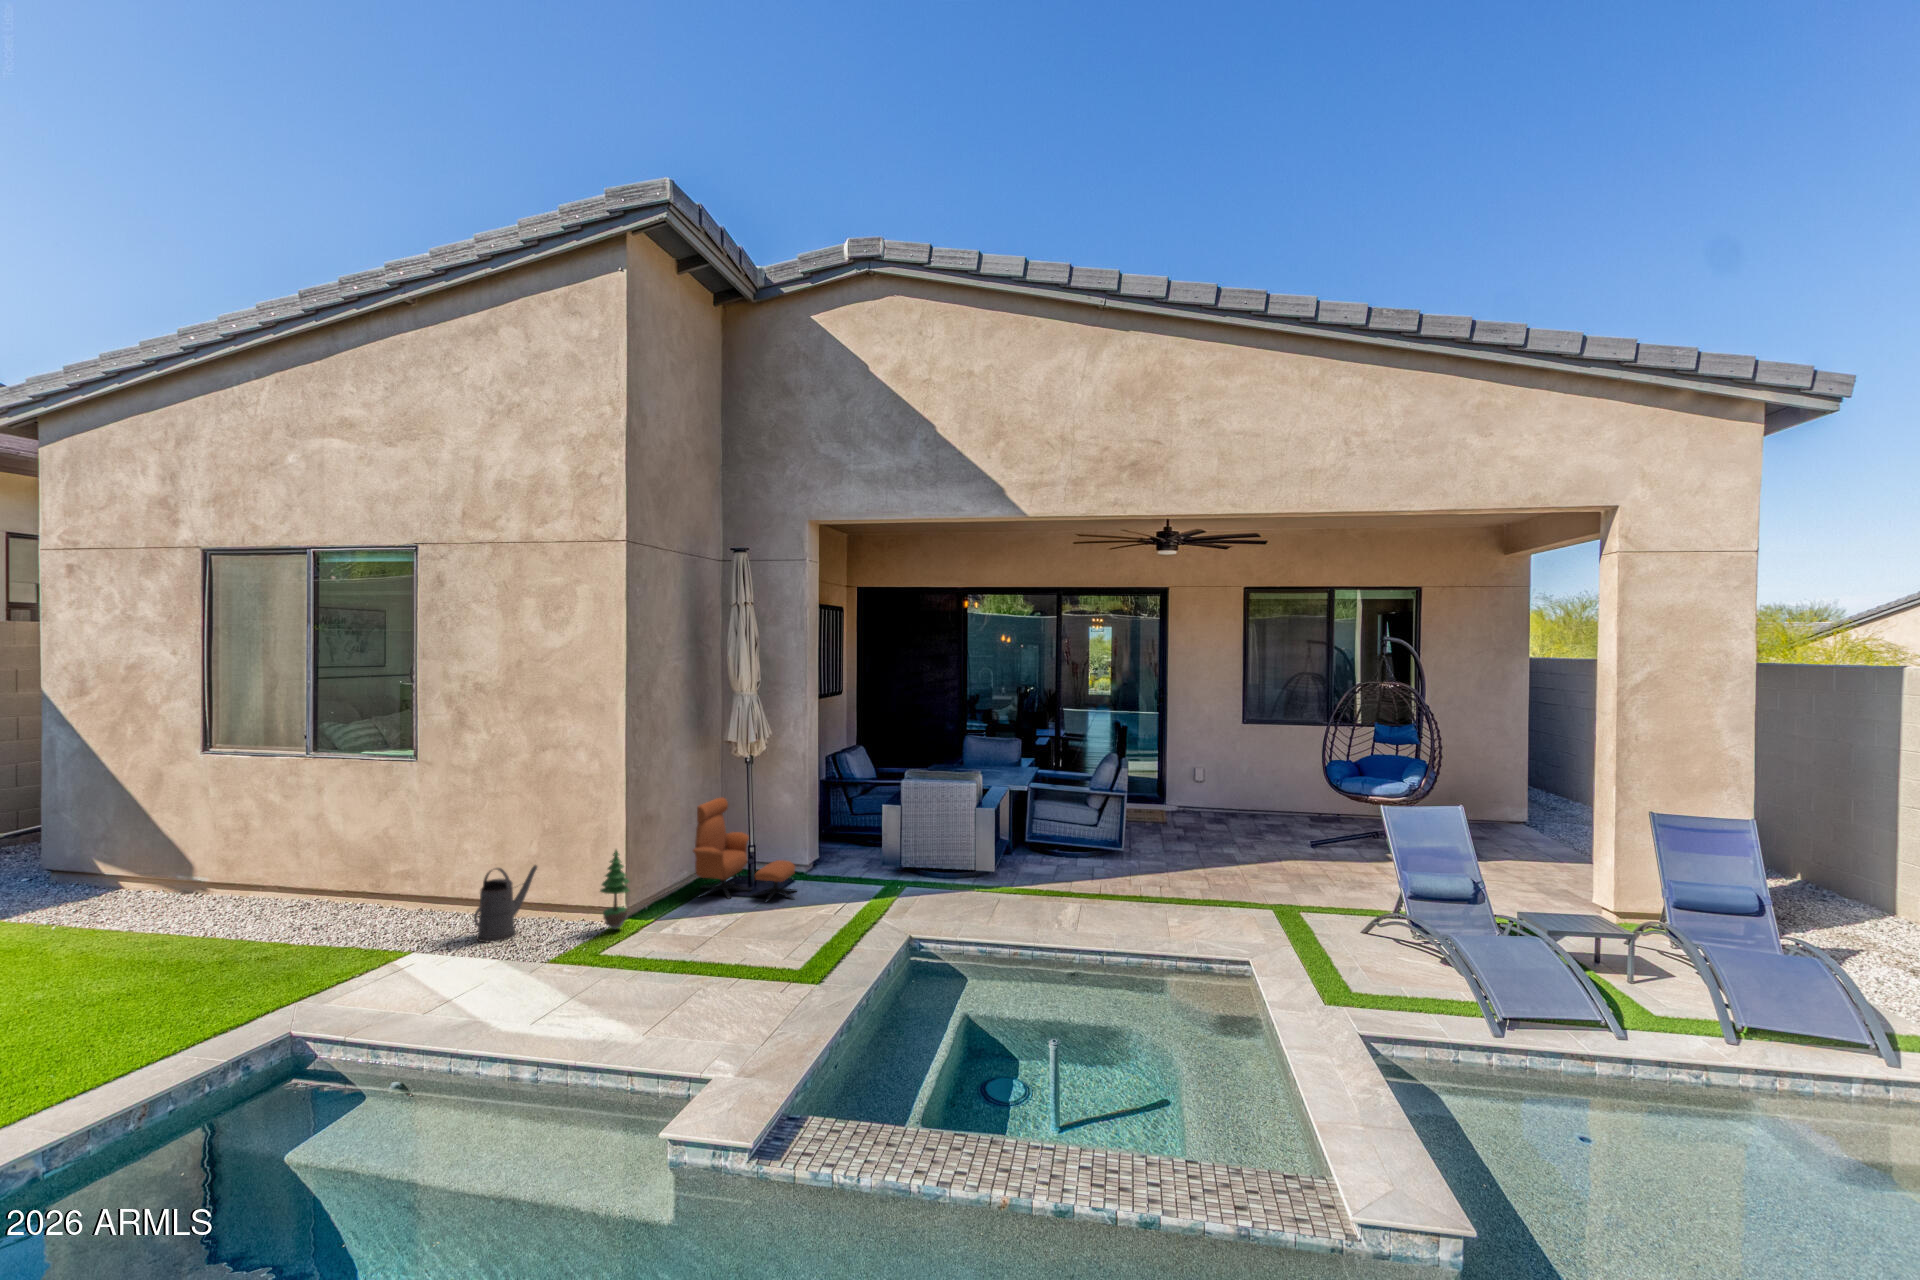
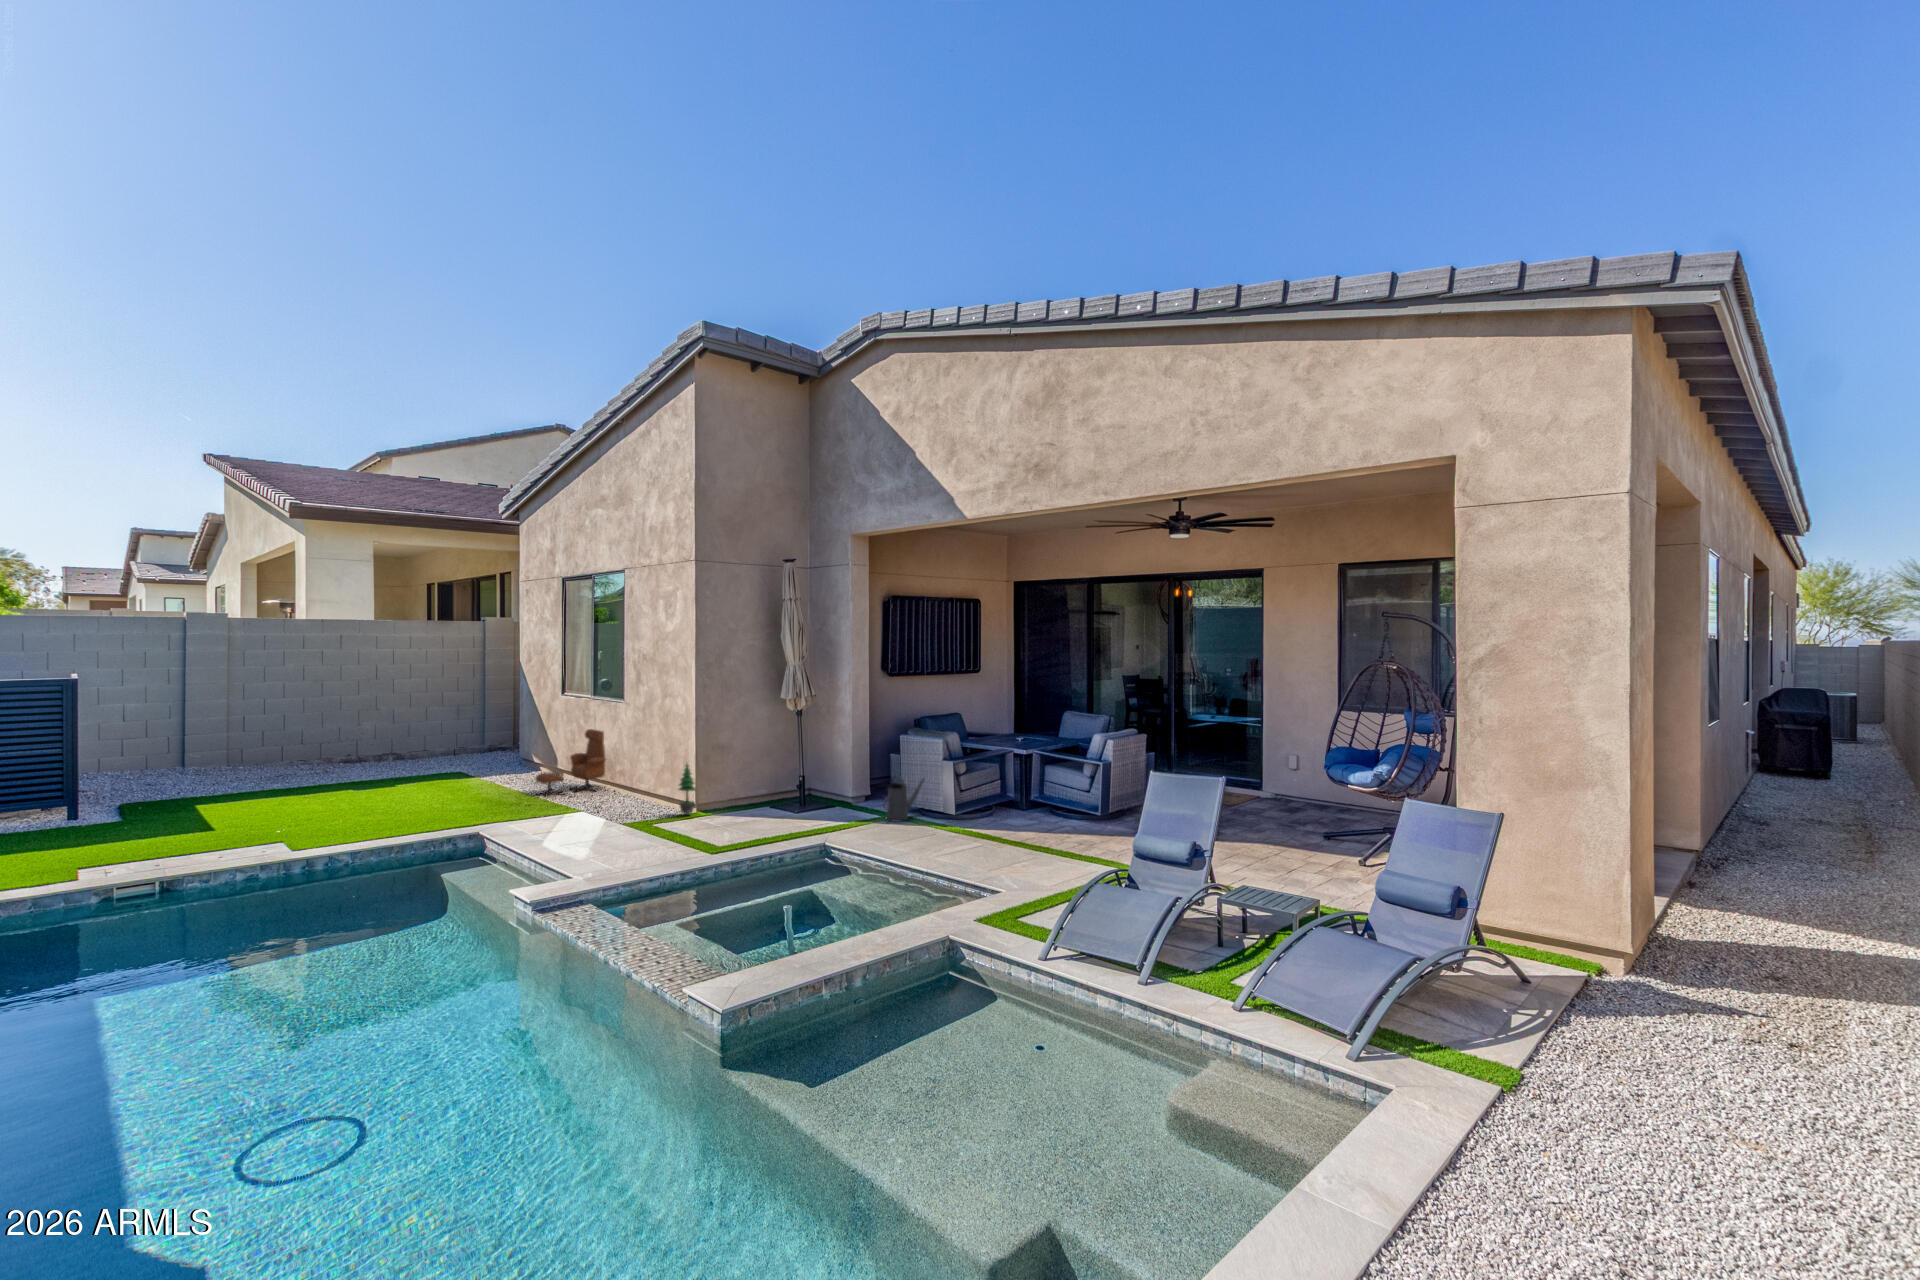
lounge chair: present [693,798,797,903] -> present [536,729,606,796]
watering can: present [474,865,537,942] -> present [883,776,924,822]

